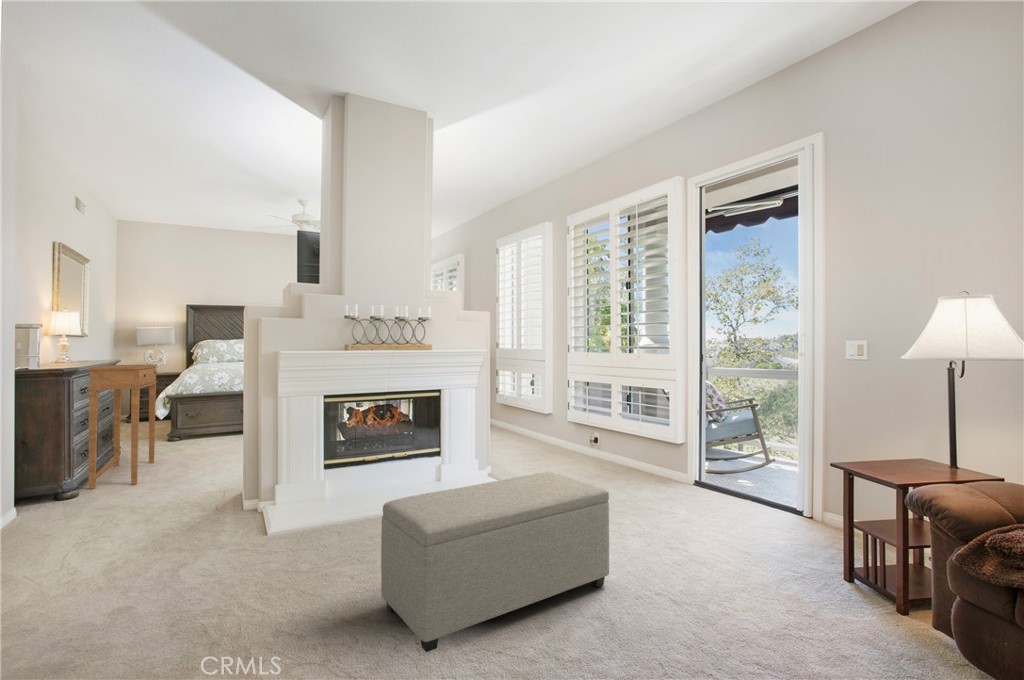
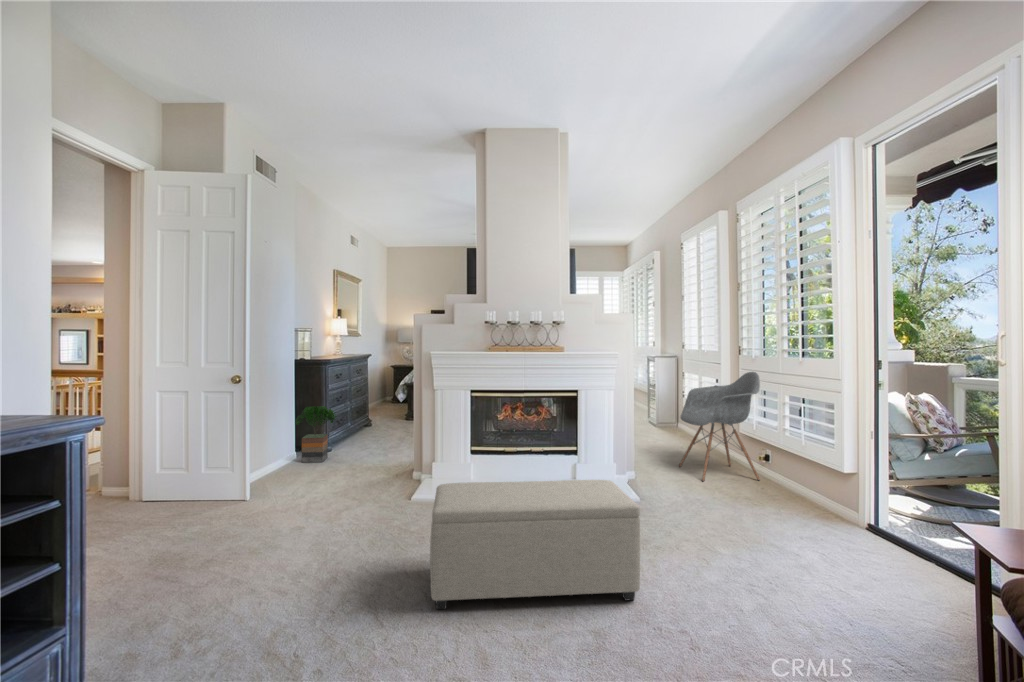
side table: present [87,364,157,489] -> none [335,359,388,449]
armchair: none [522,366,595,469] -> present [679,372,760,481]
potted tree: none [26,429,101,516] -> present [296,406,336,463]

